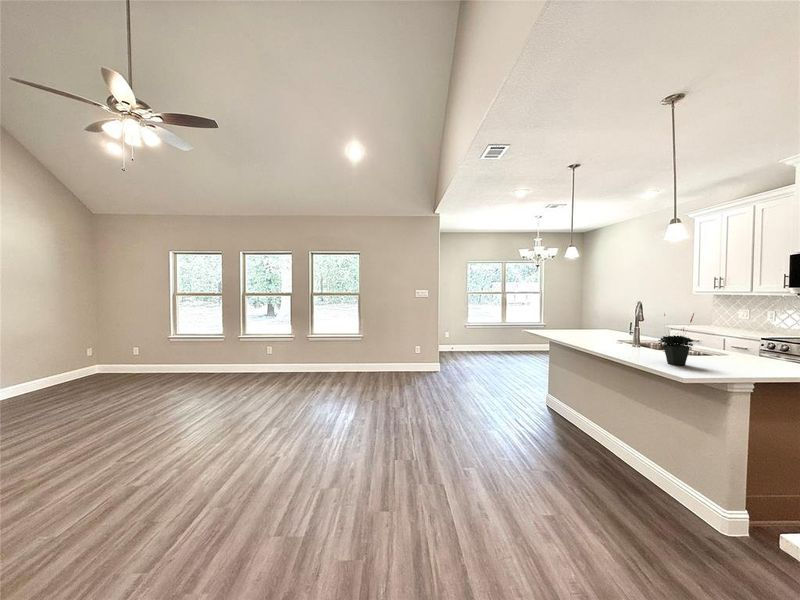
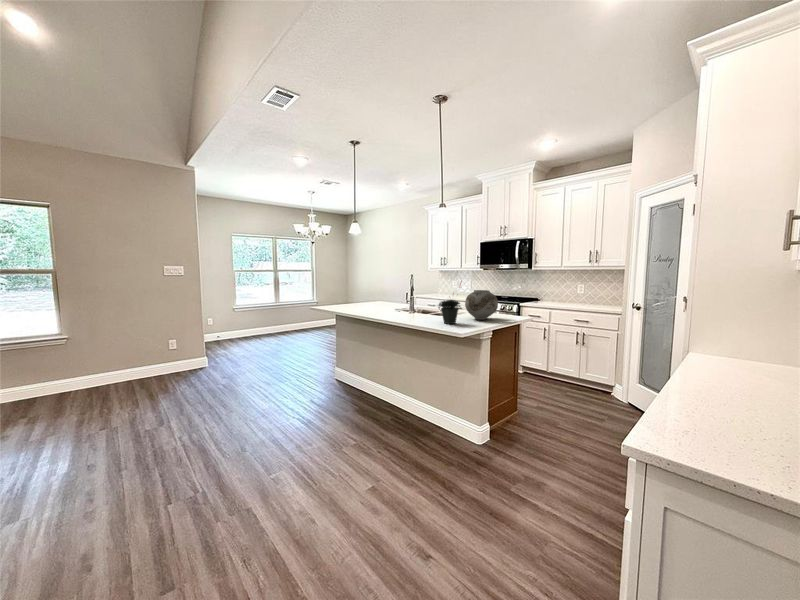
vase: none [709,326,769,367] -> present [465,290,498,320]

